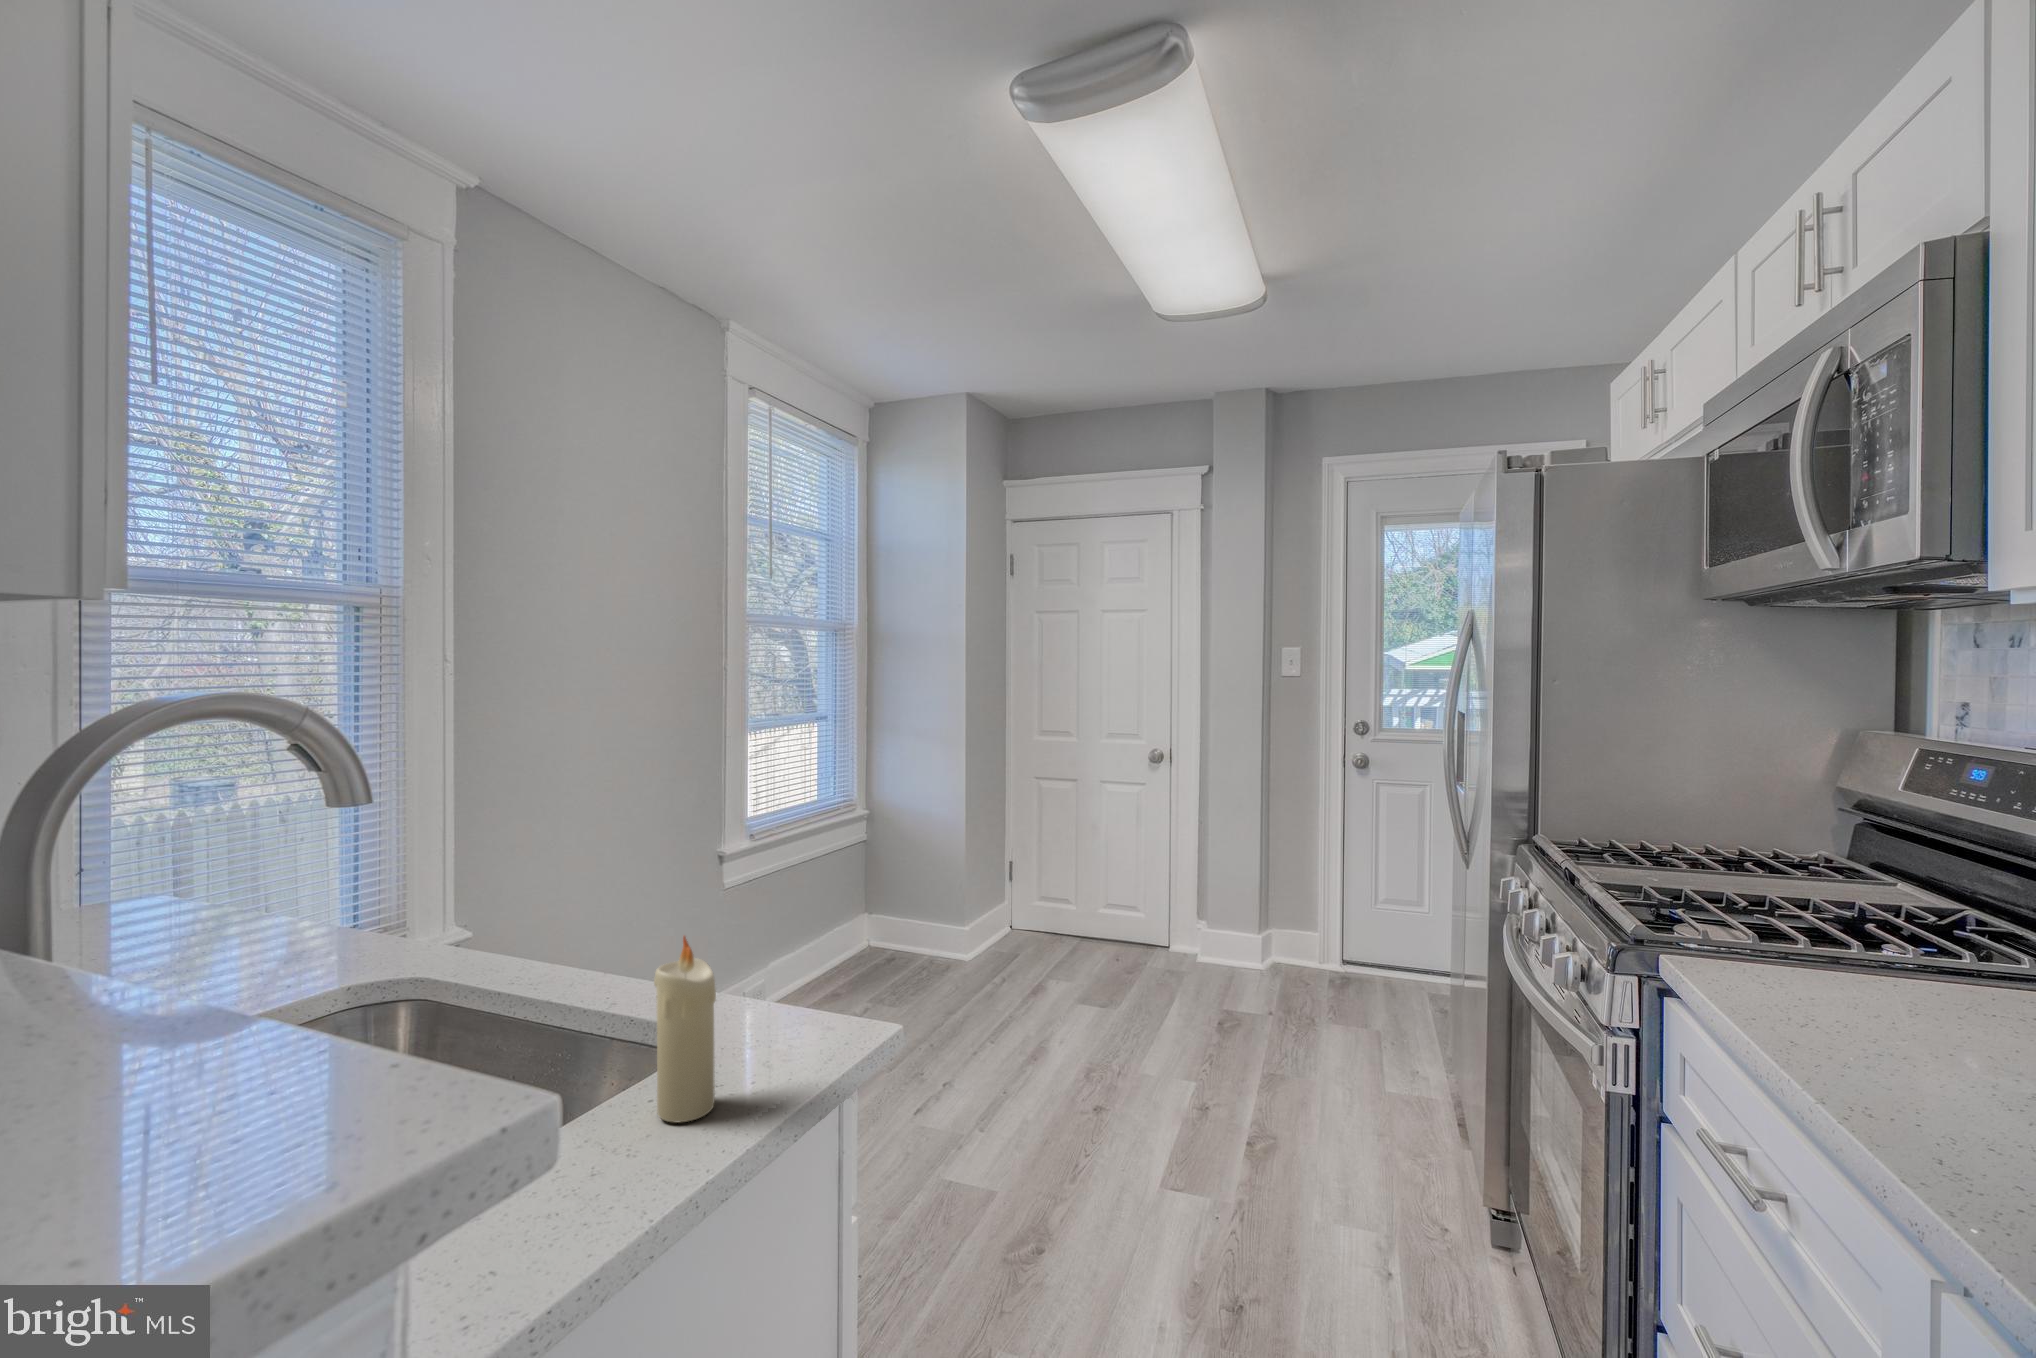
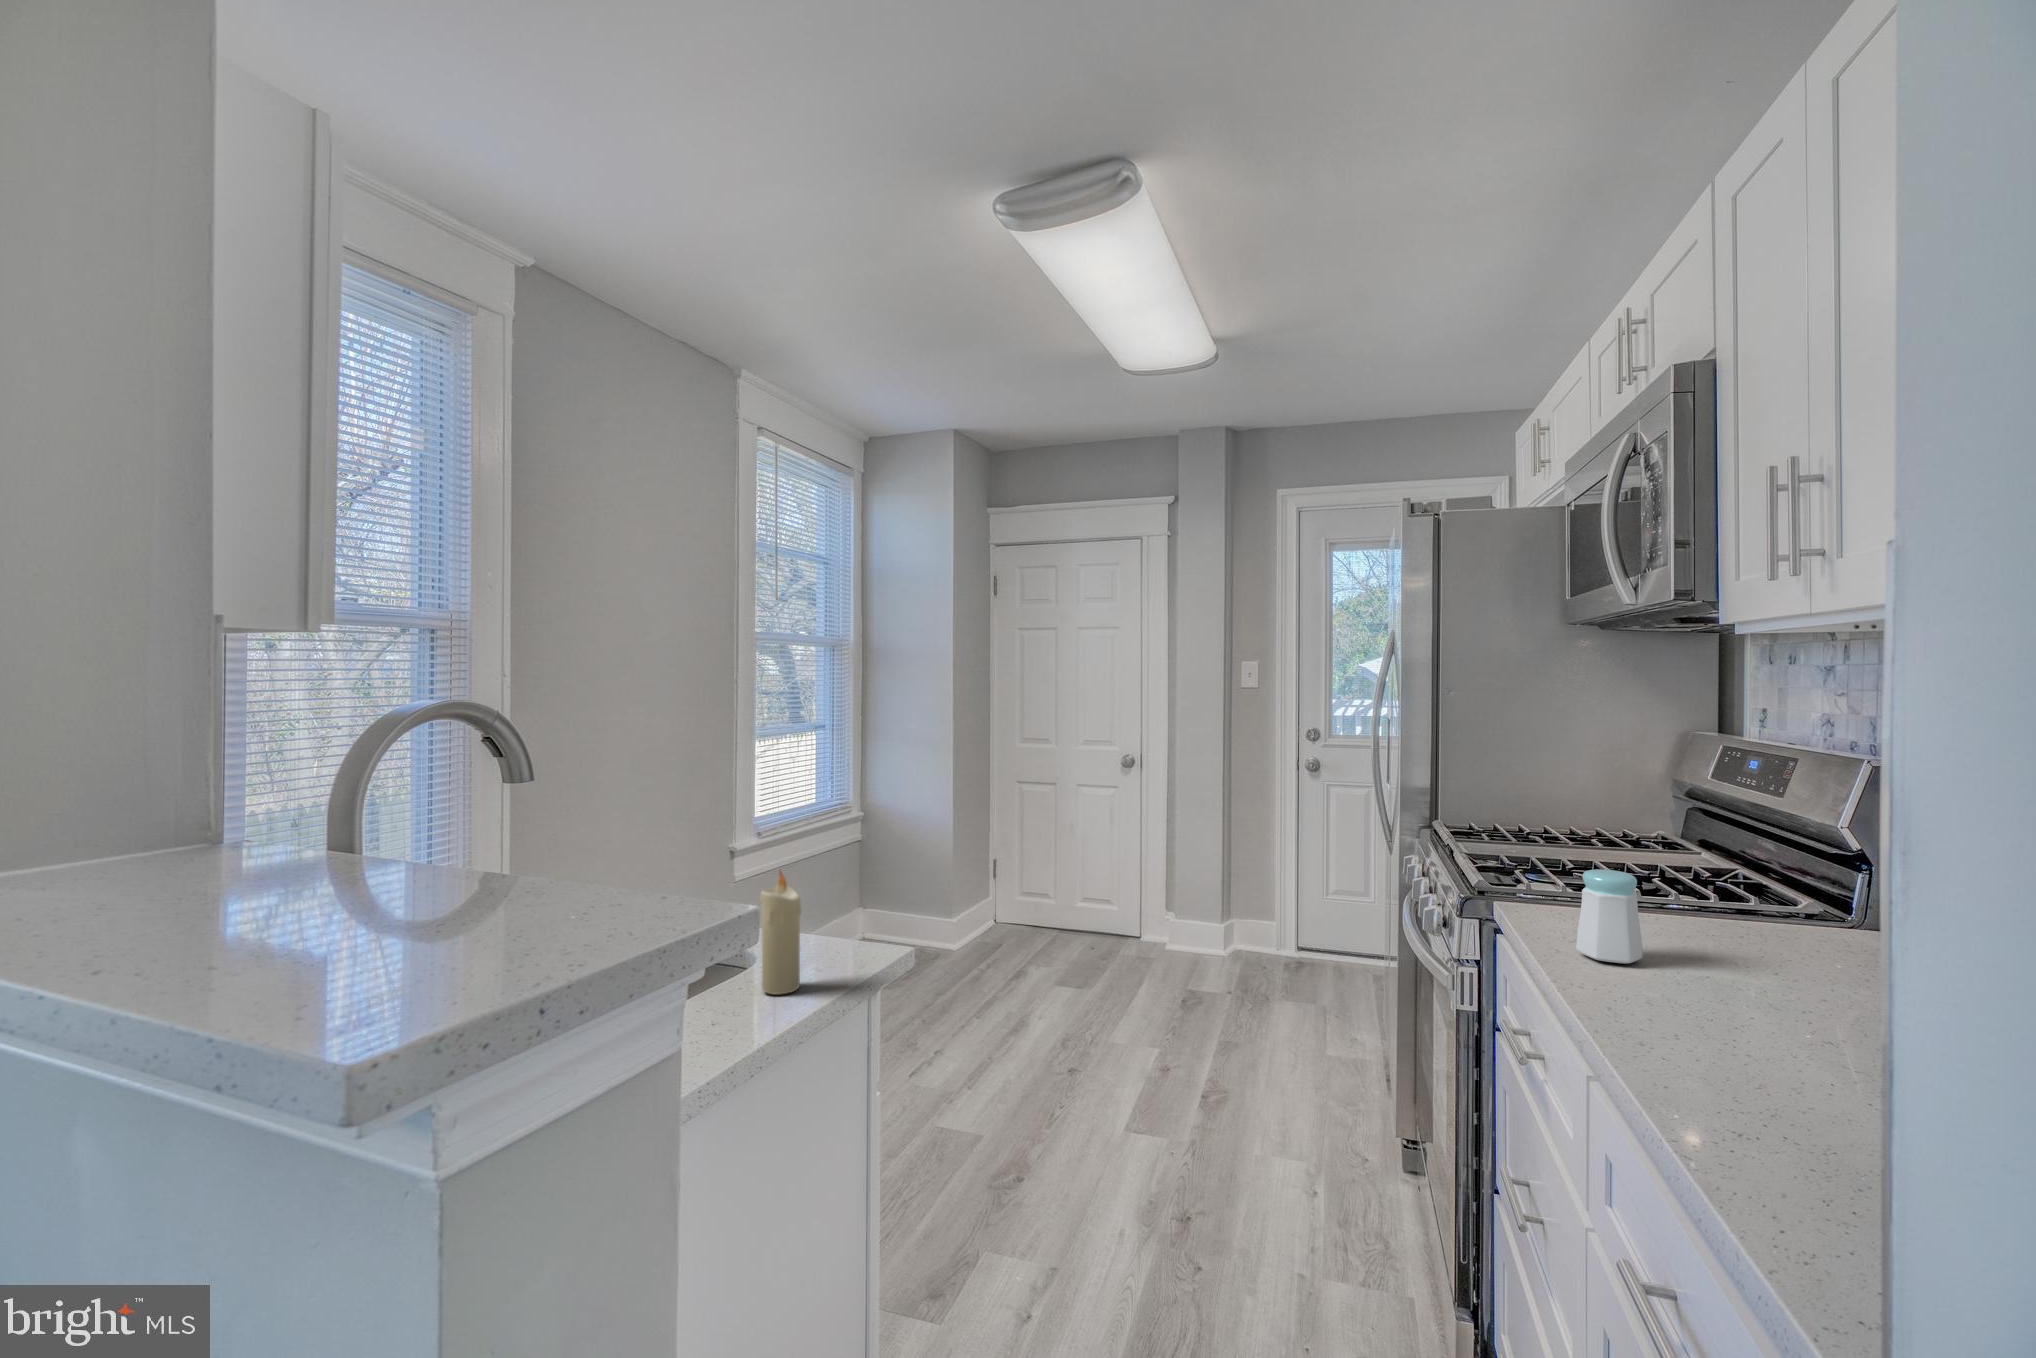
salt shaker: none [1828,931,1935,1072] -> present [1576,869,1643,964]

